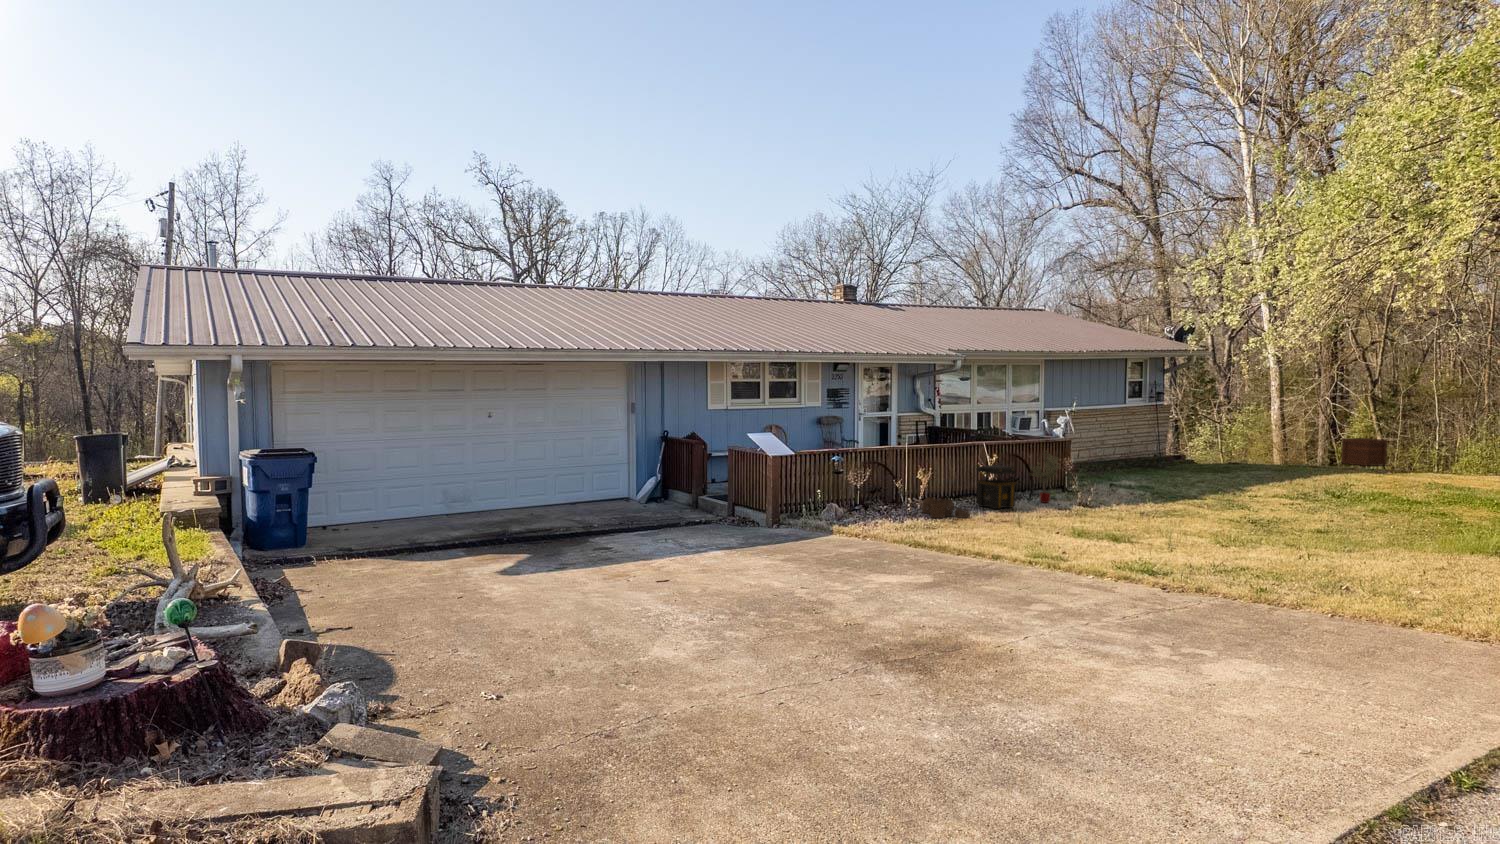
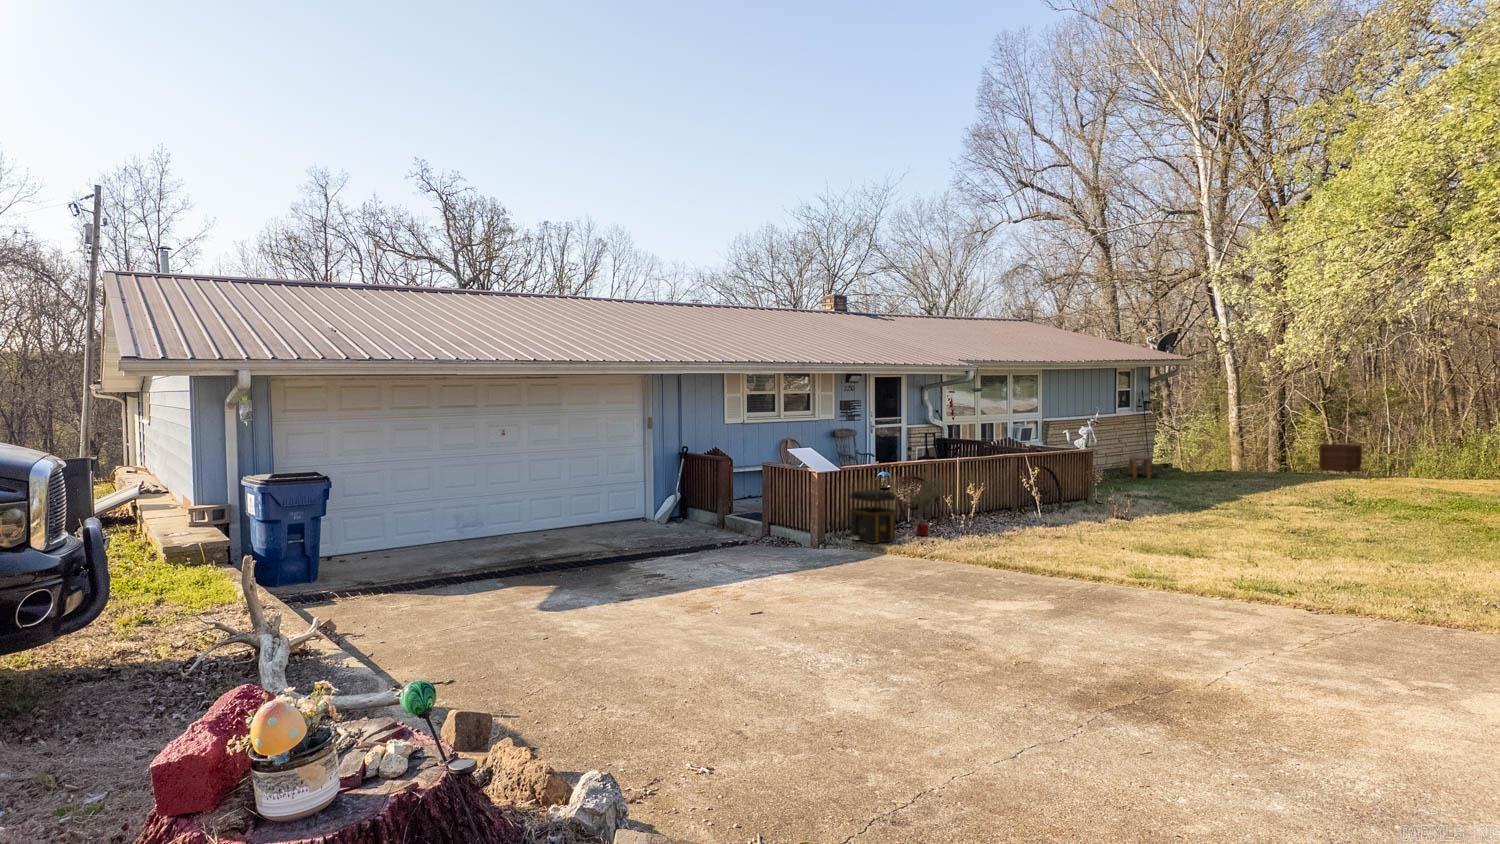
bench: none [1136,445,1157,469] -> present [1129,455,1152,479]
potted tree: present [1031,451,1059,503] -> present [903,473,943,536]
toolbox: present [976,465,1016,509] -> present [850,490,896,544]
woven basket: present [922,497,970,518] -> none [956,509,1008,533]

